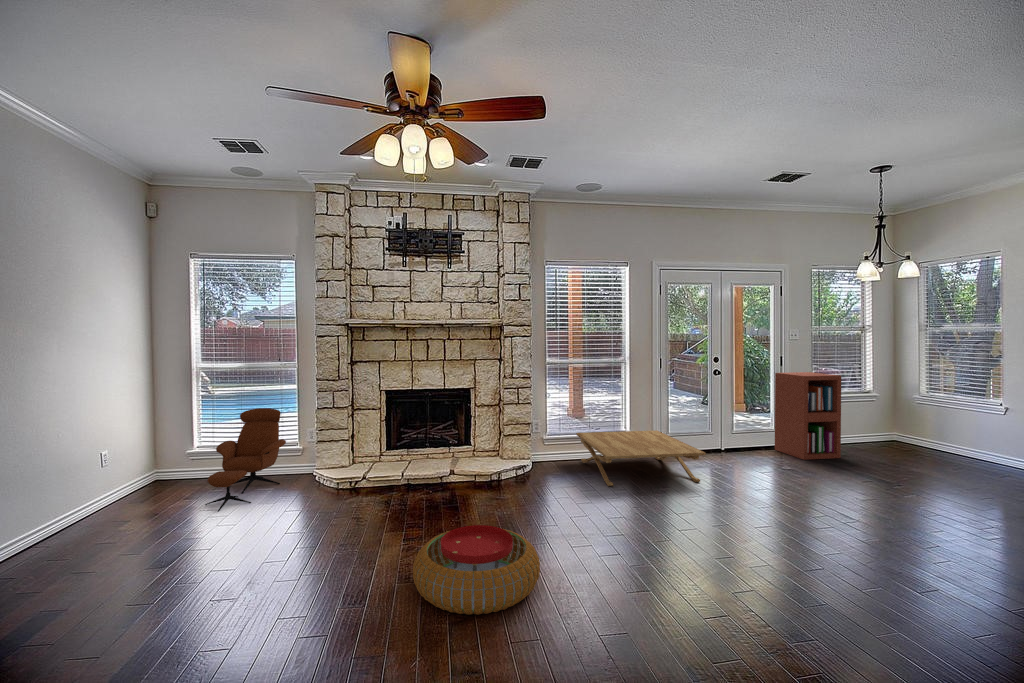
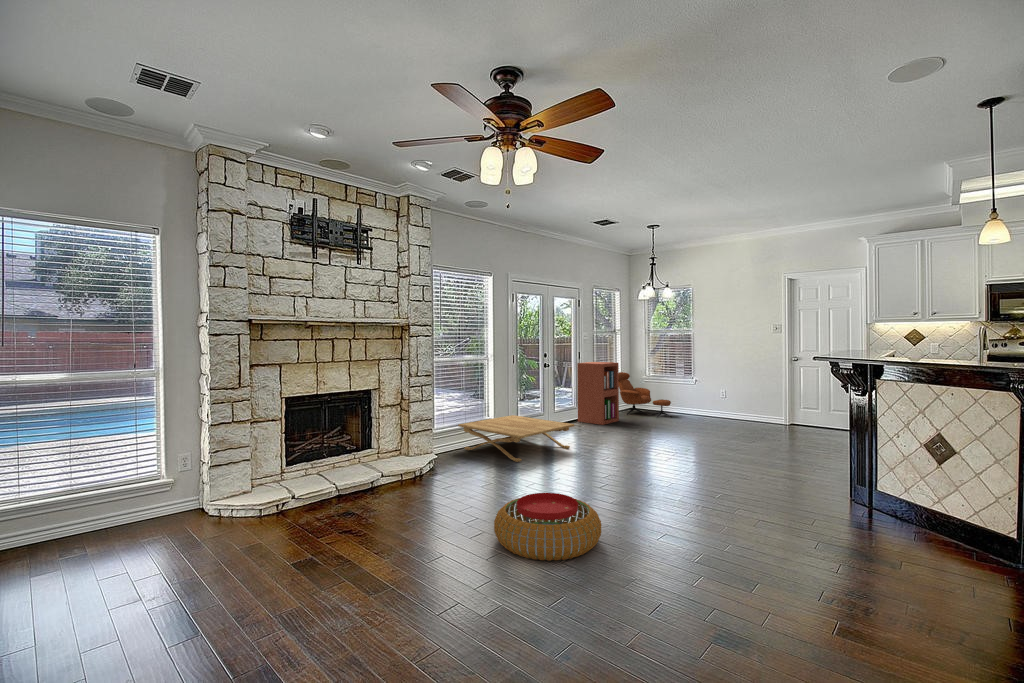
lounge chair: present [205,408,286,512] -> present [619,372,672,417]

